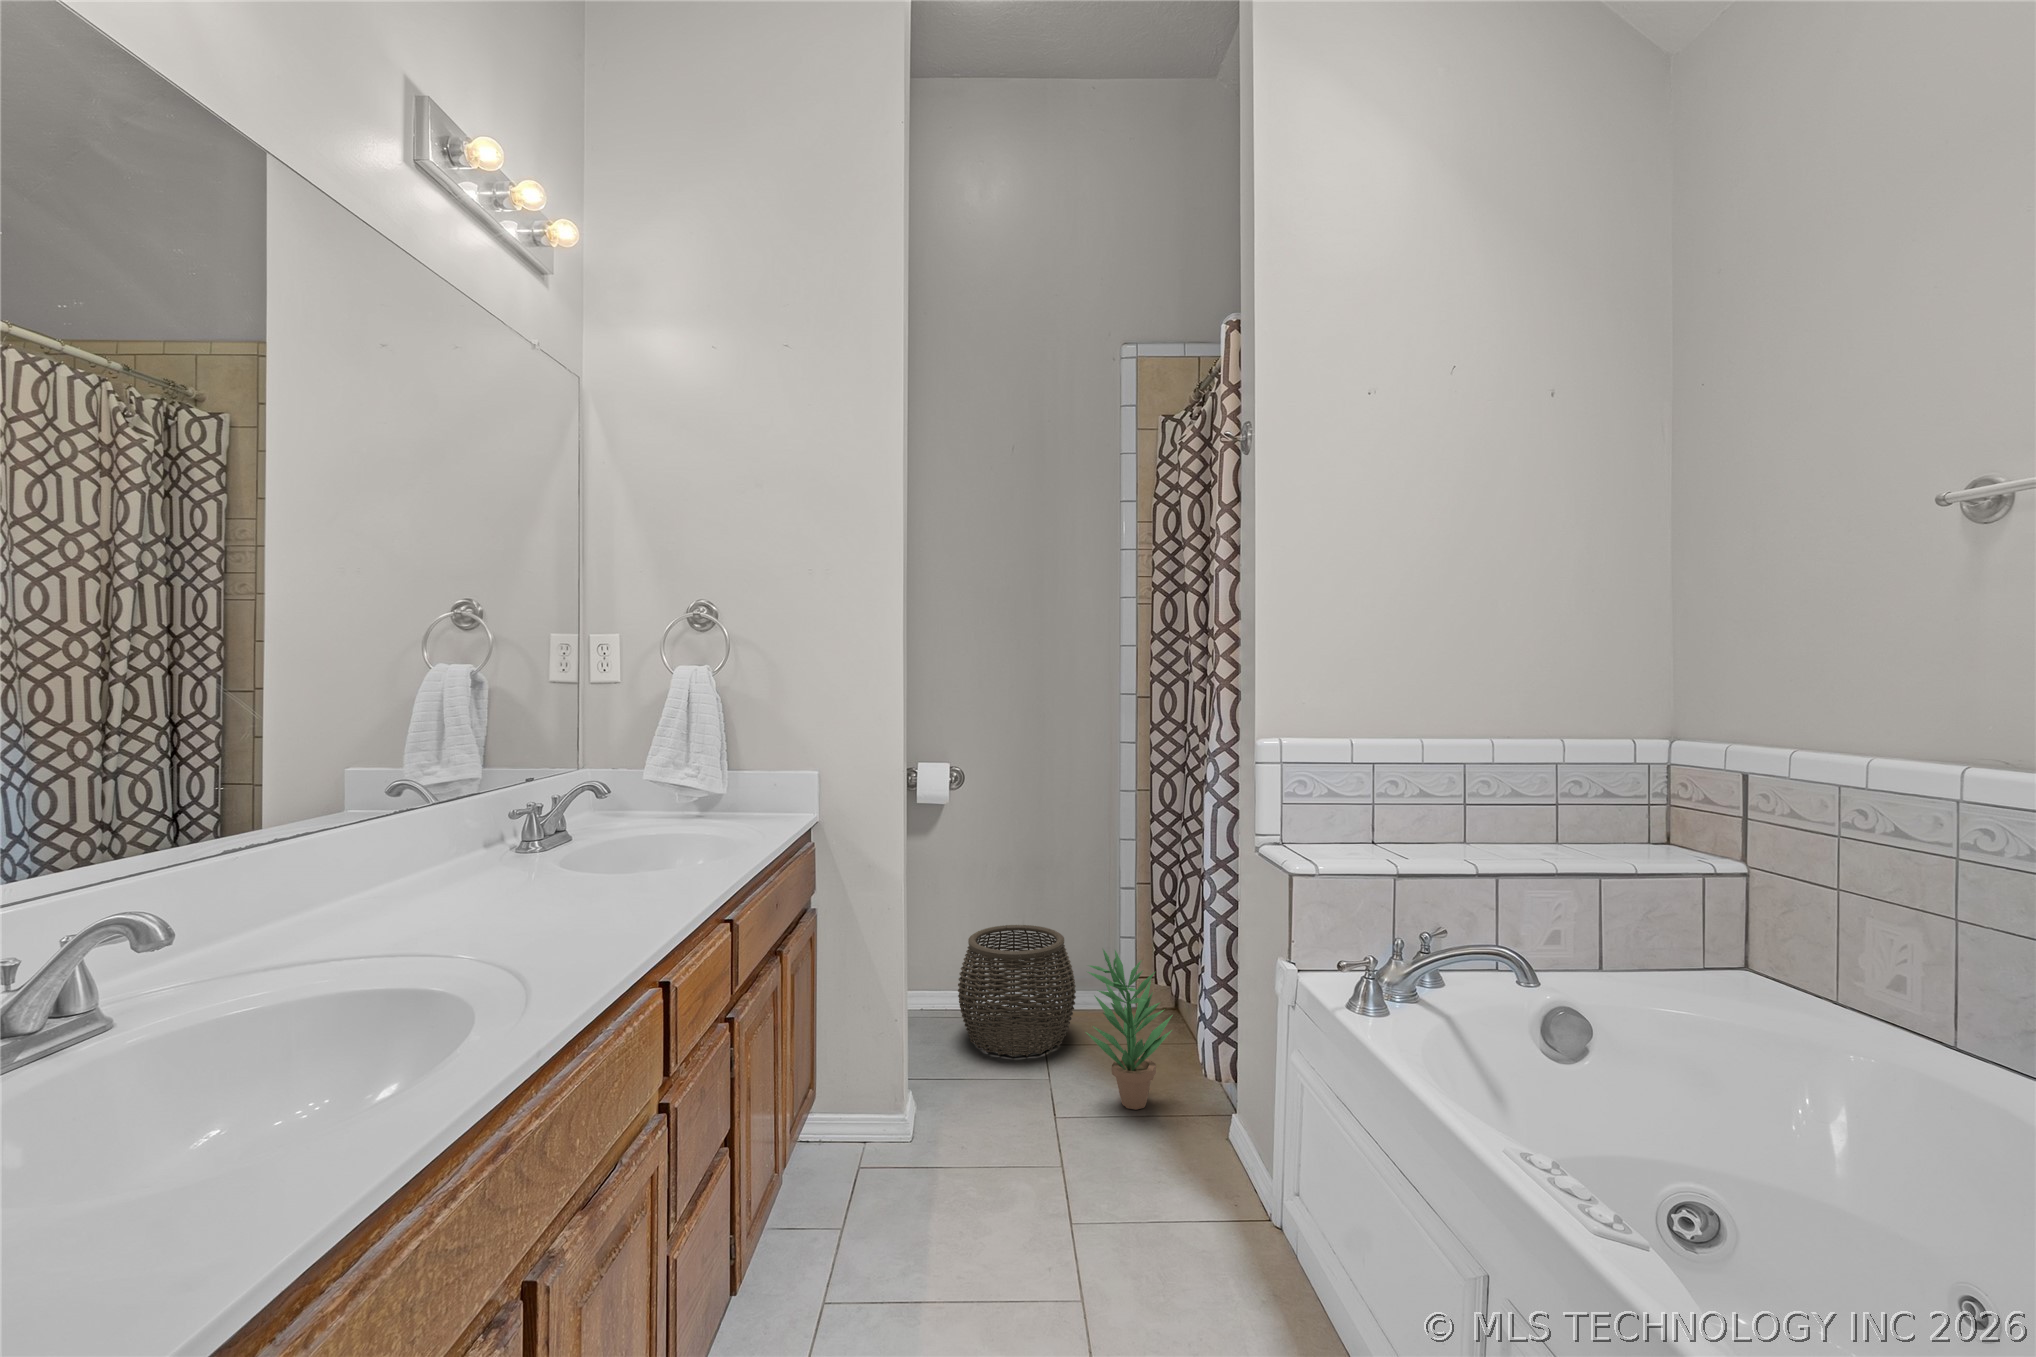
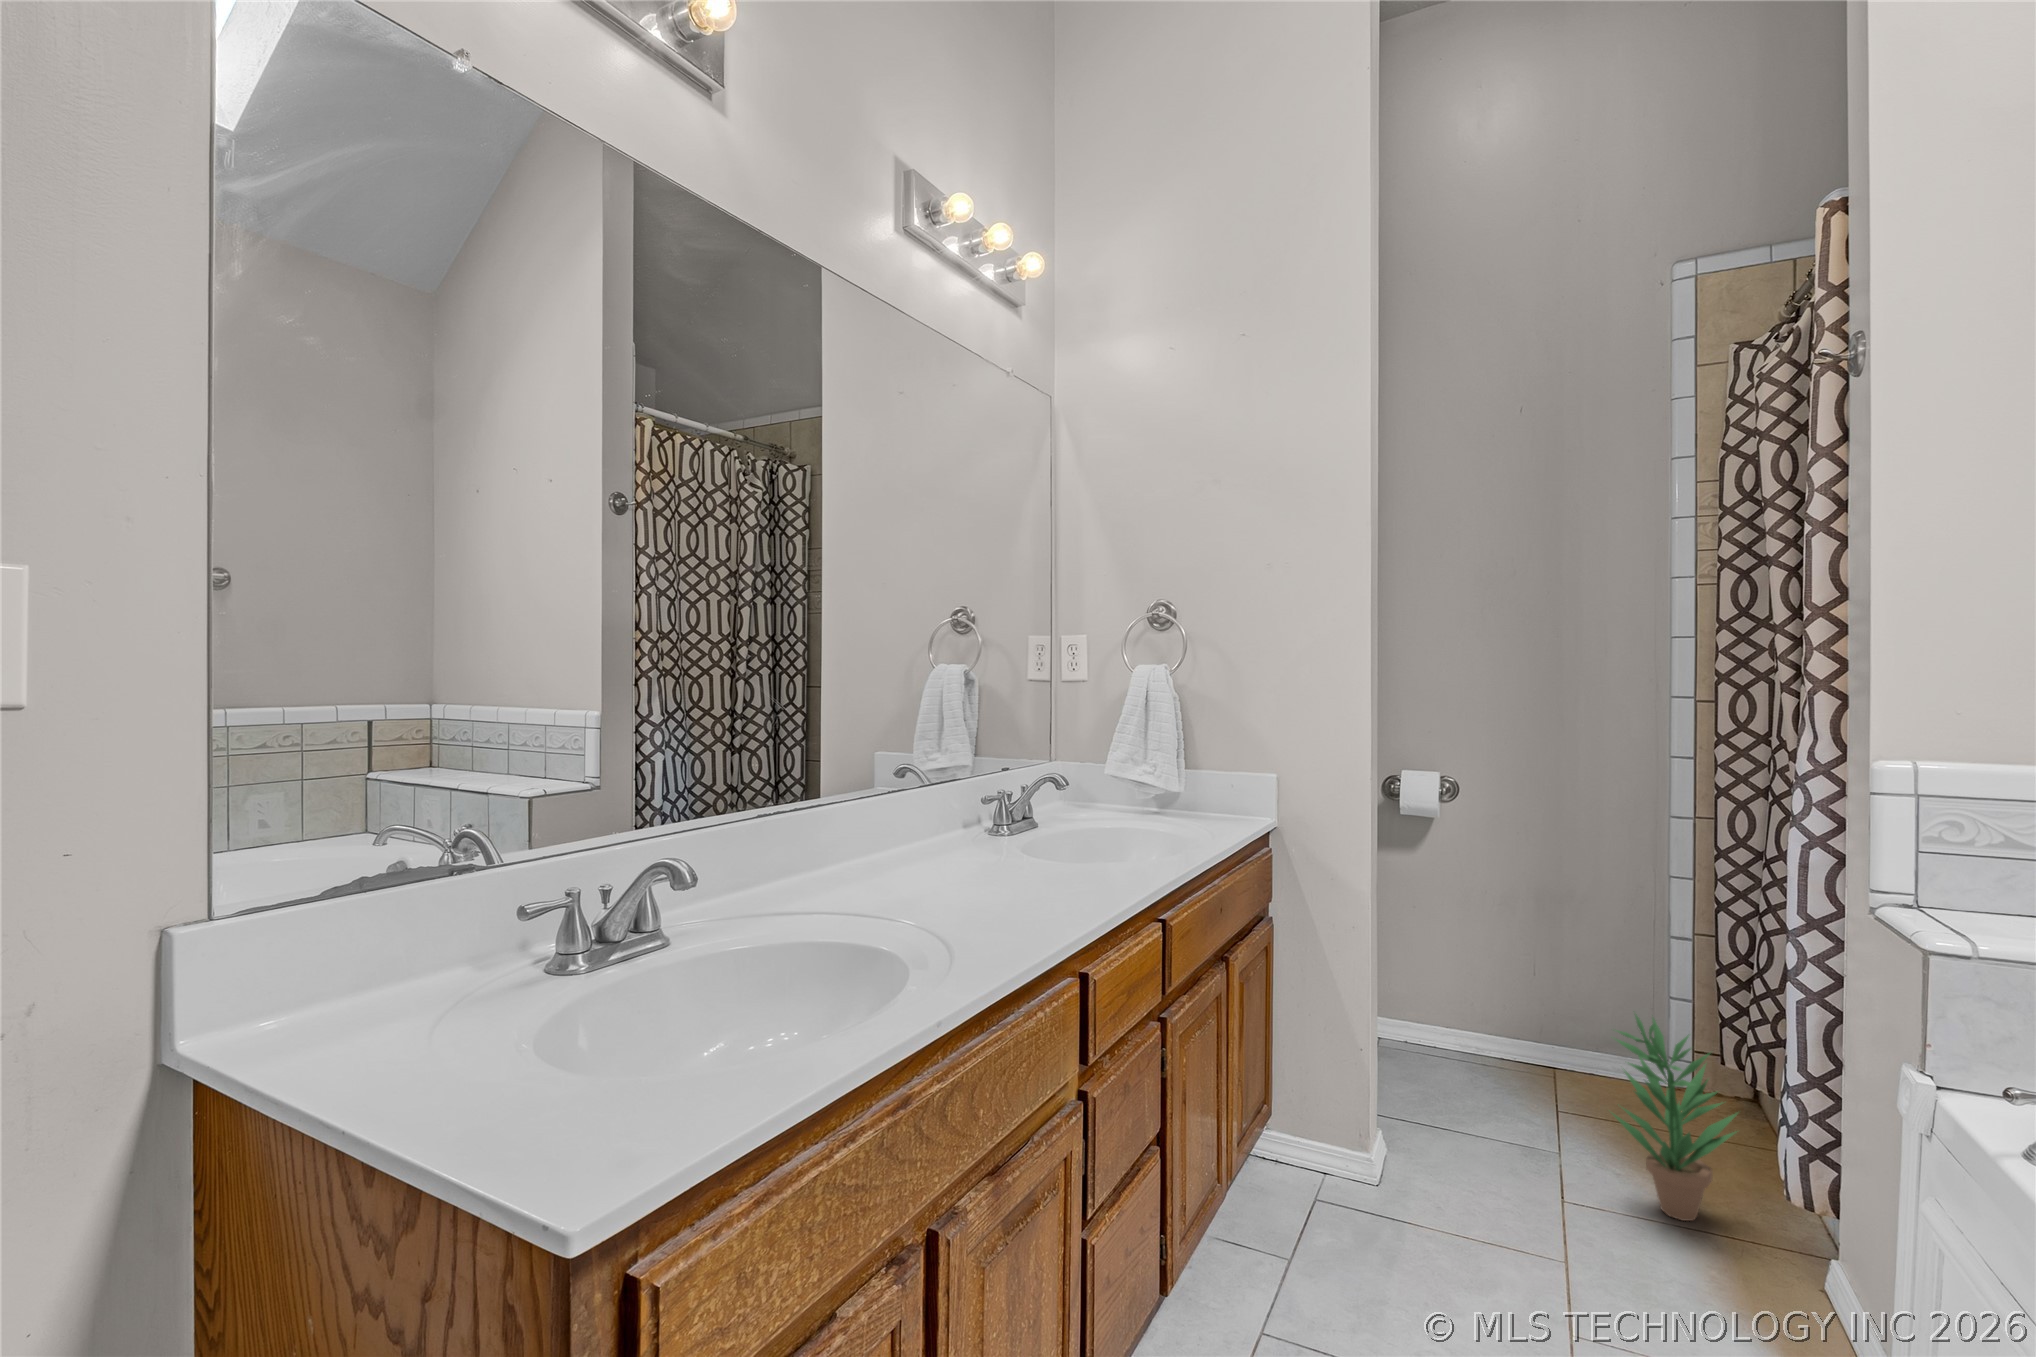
woven basket: present [958,925,1076,1057] -> none [1442,968,1598,1128]

